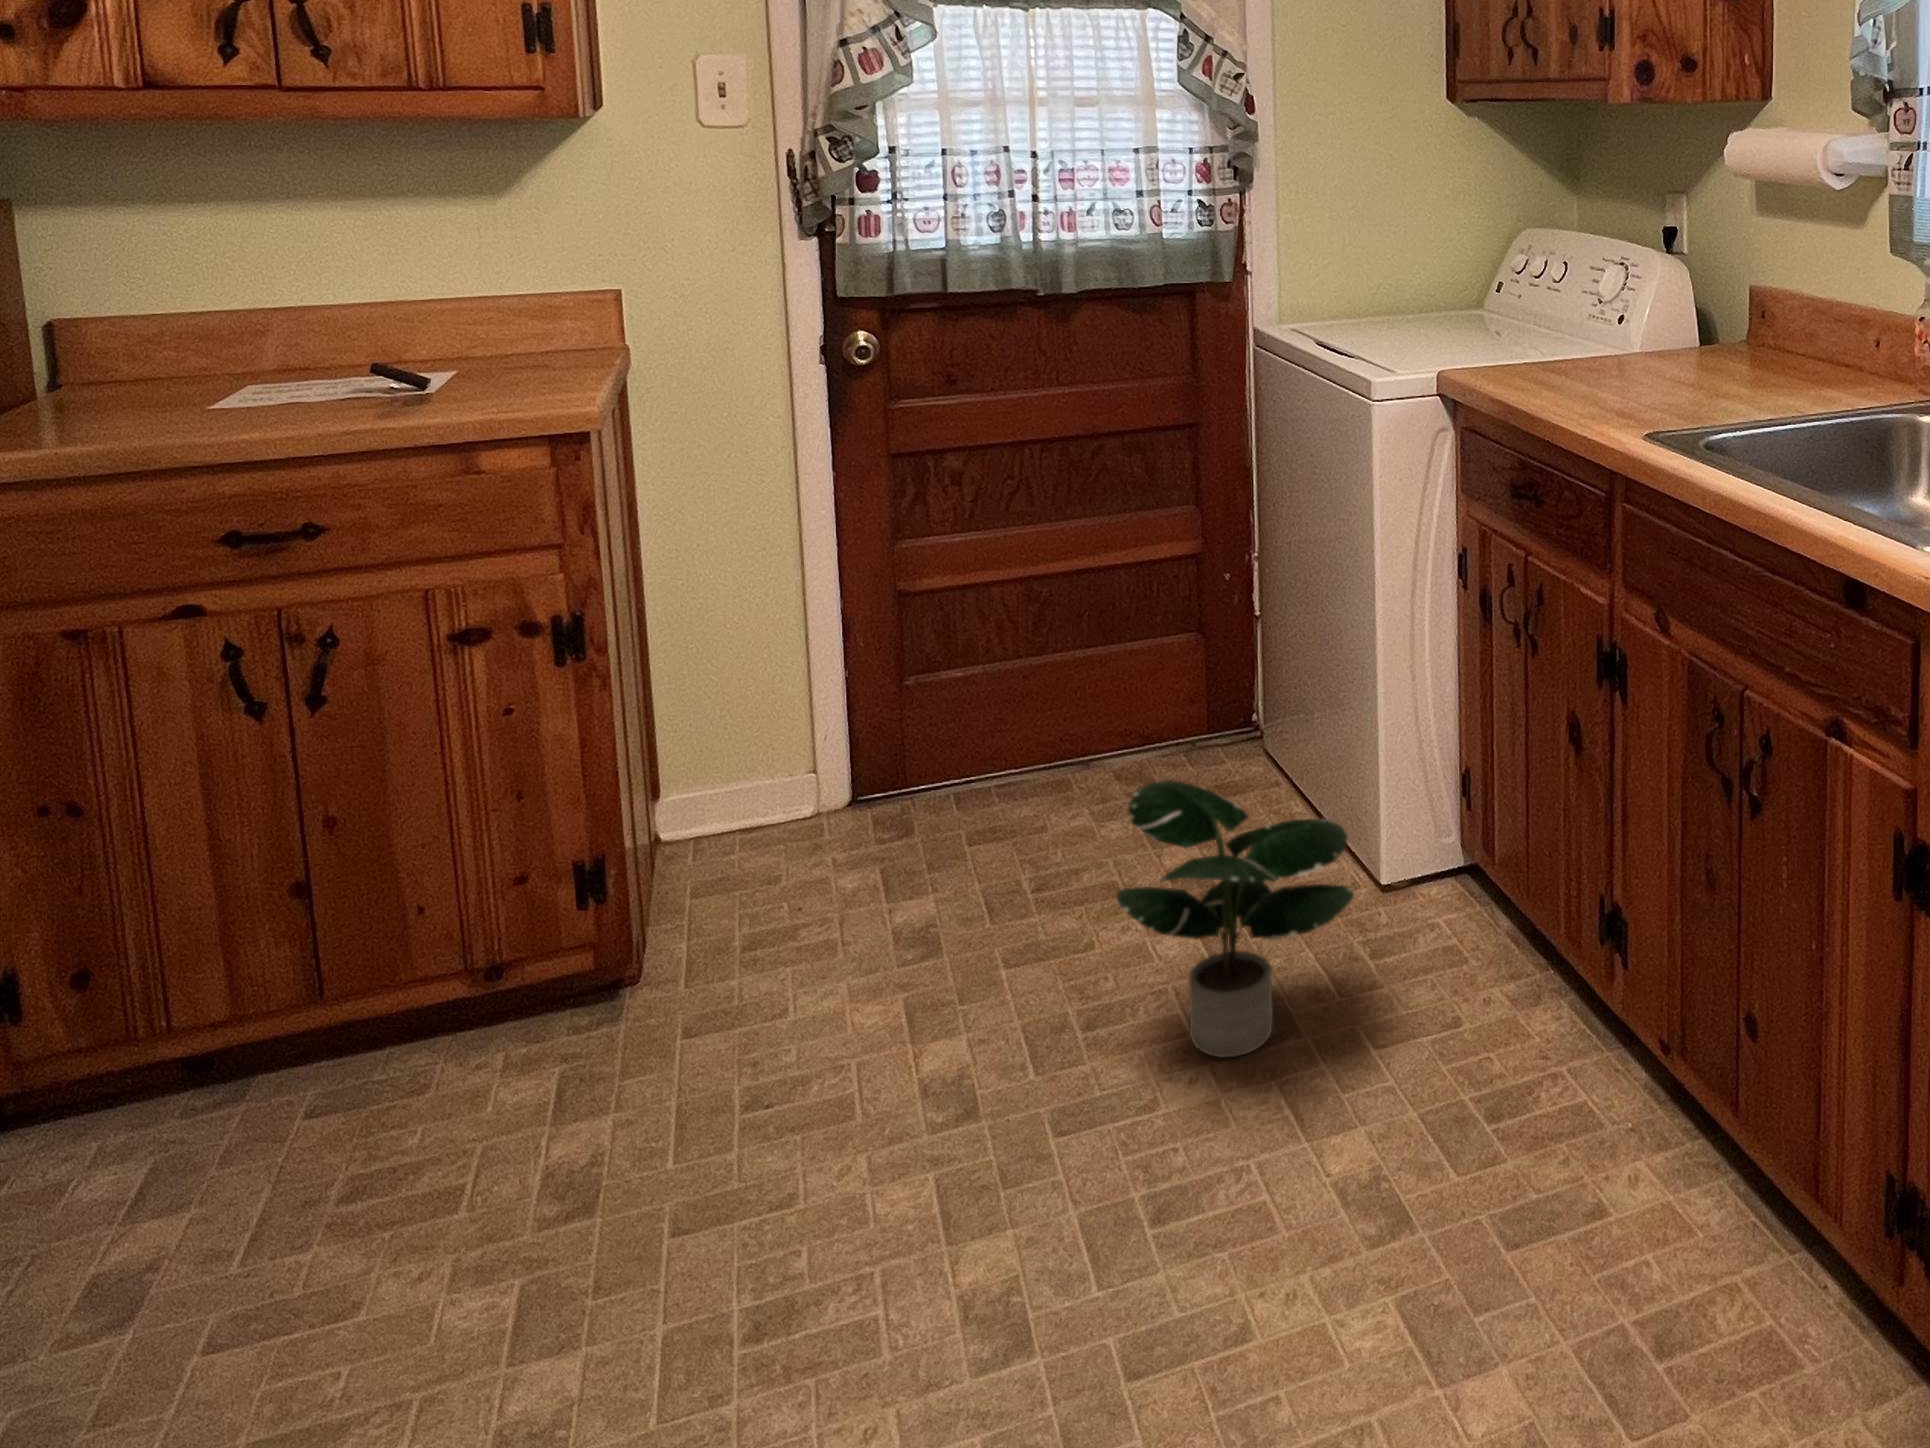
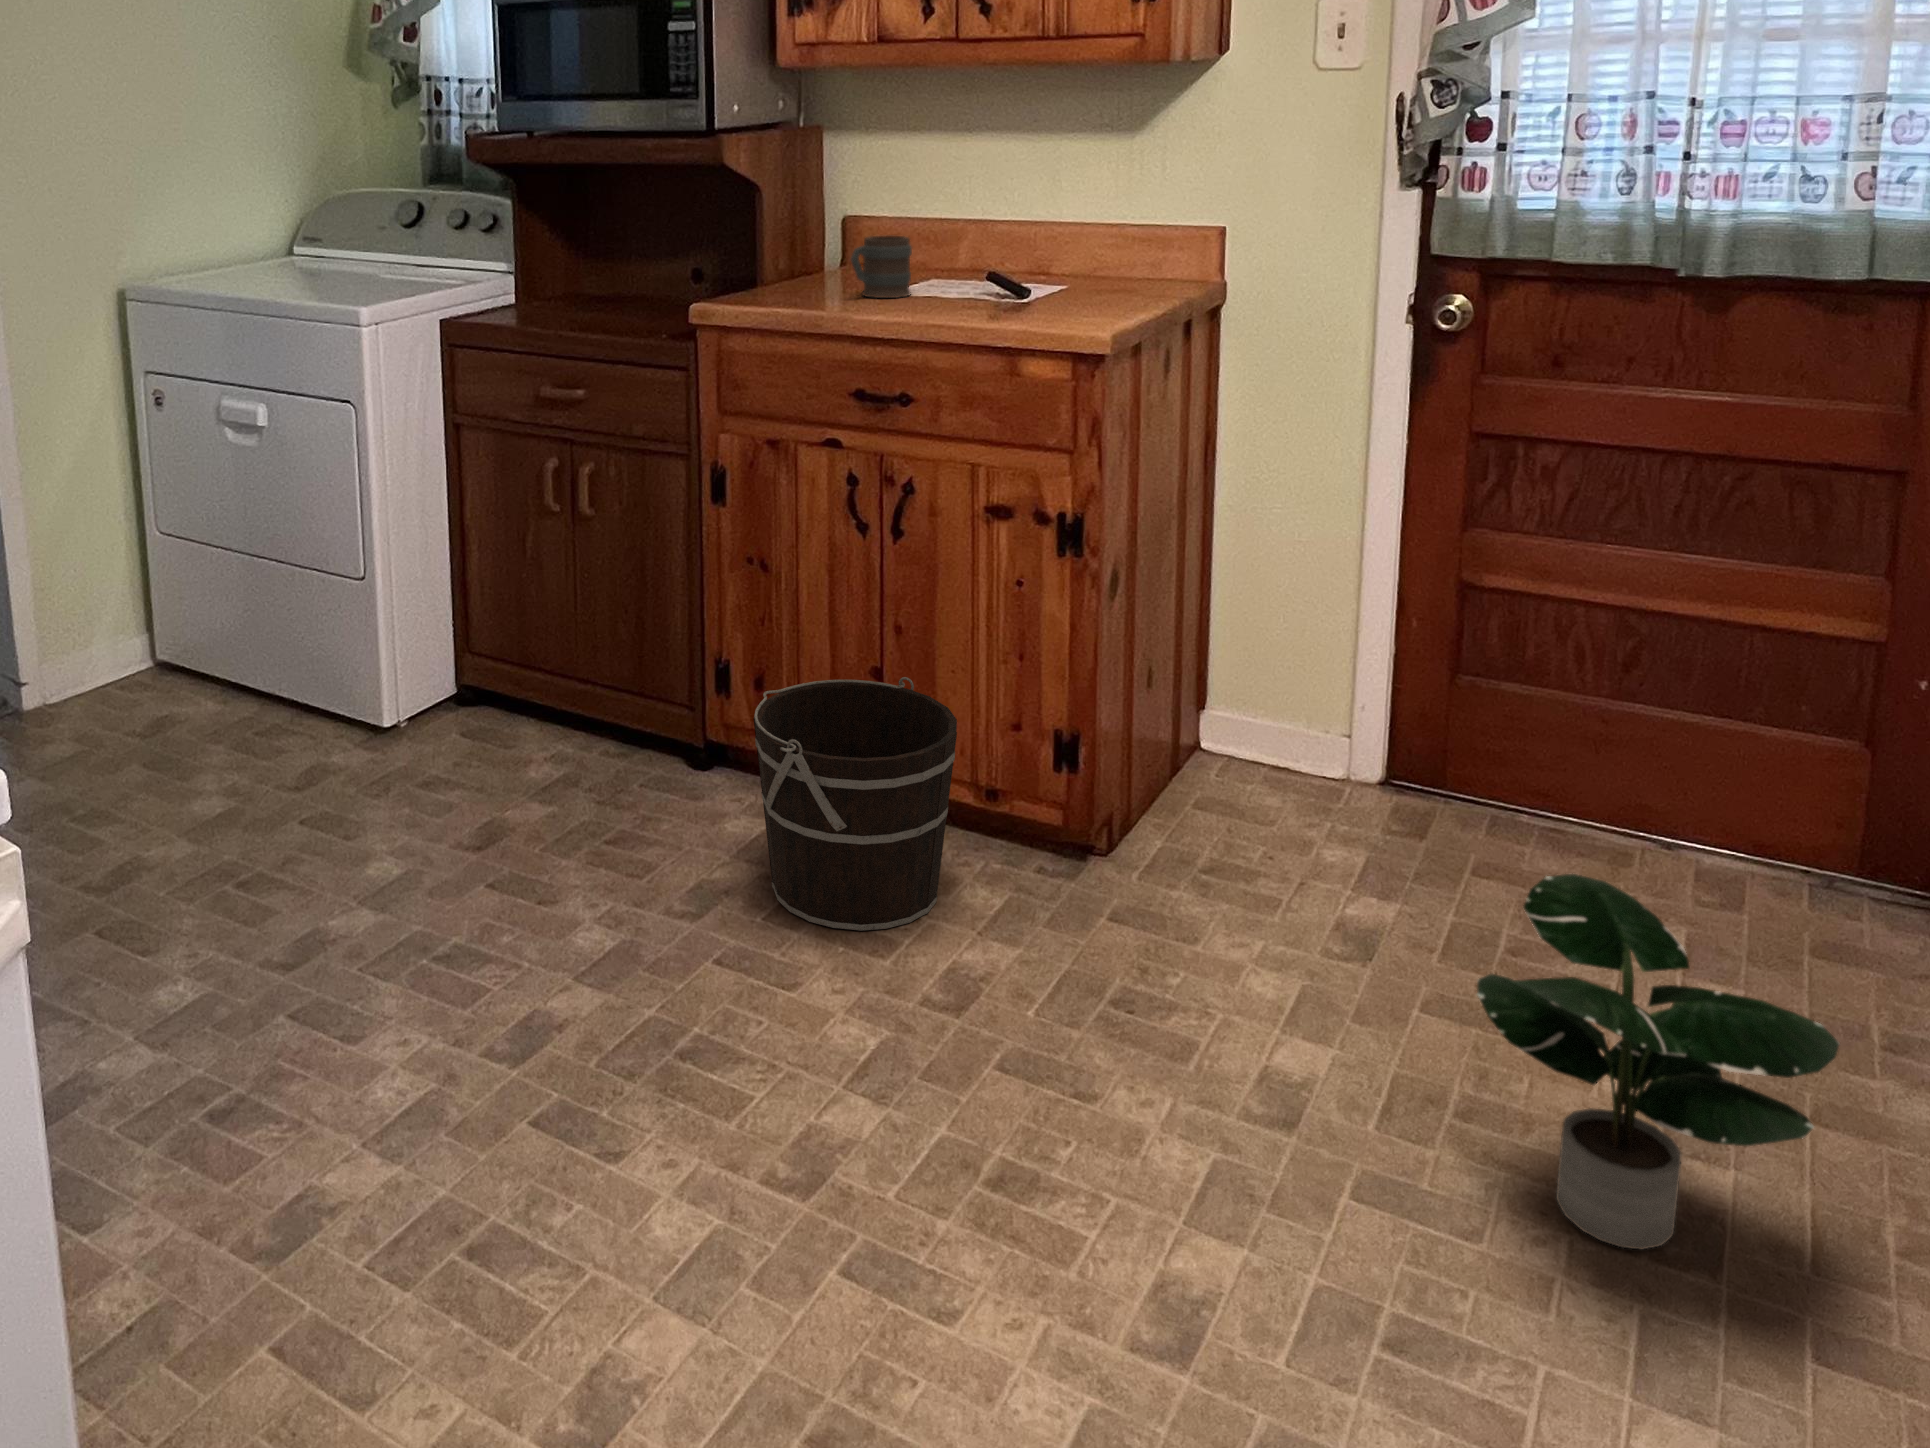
mug: none [151,333,245,416] -> present [851,235,912,298]
bucket: none [152,875,482,1240] -> present [753,677,957,931]

